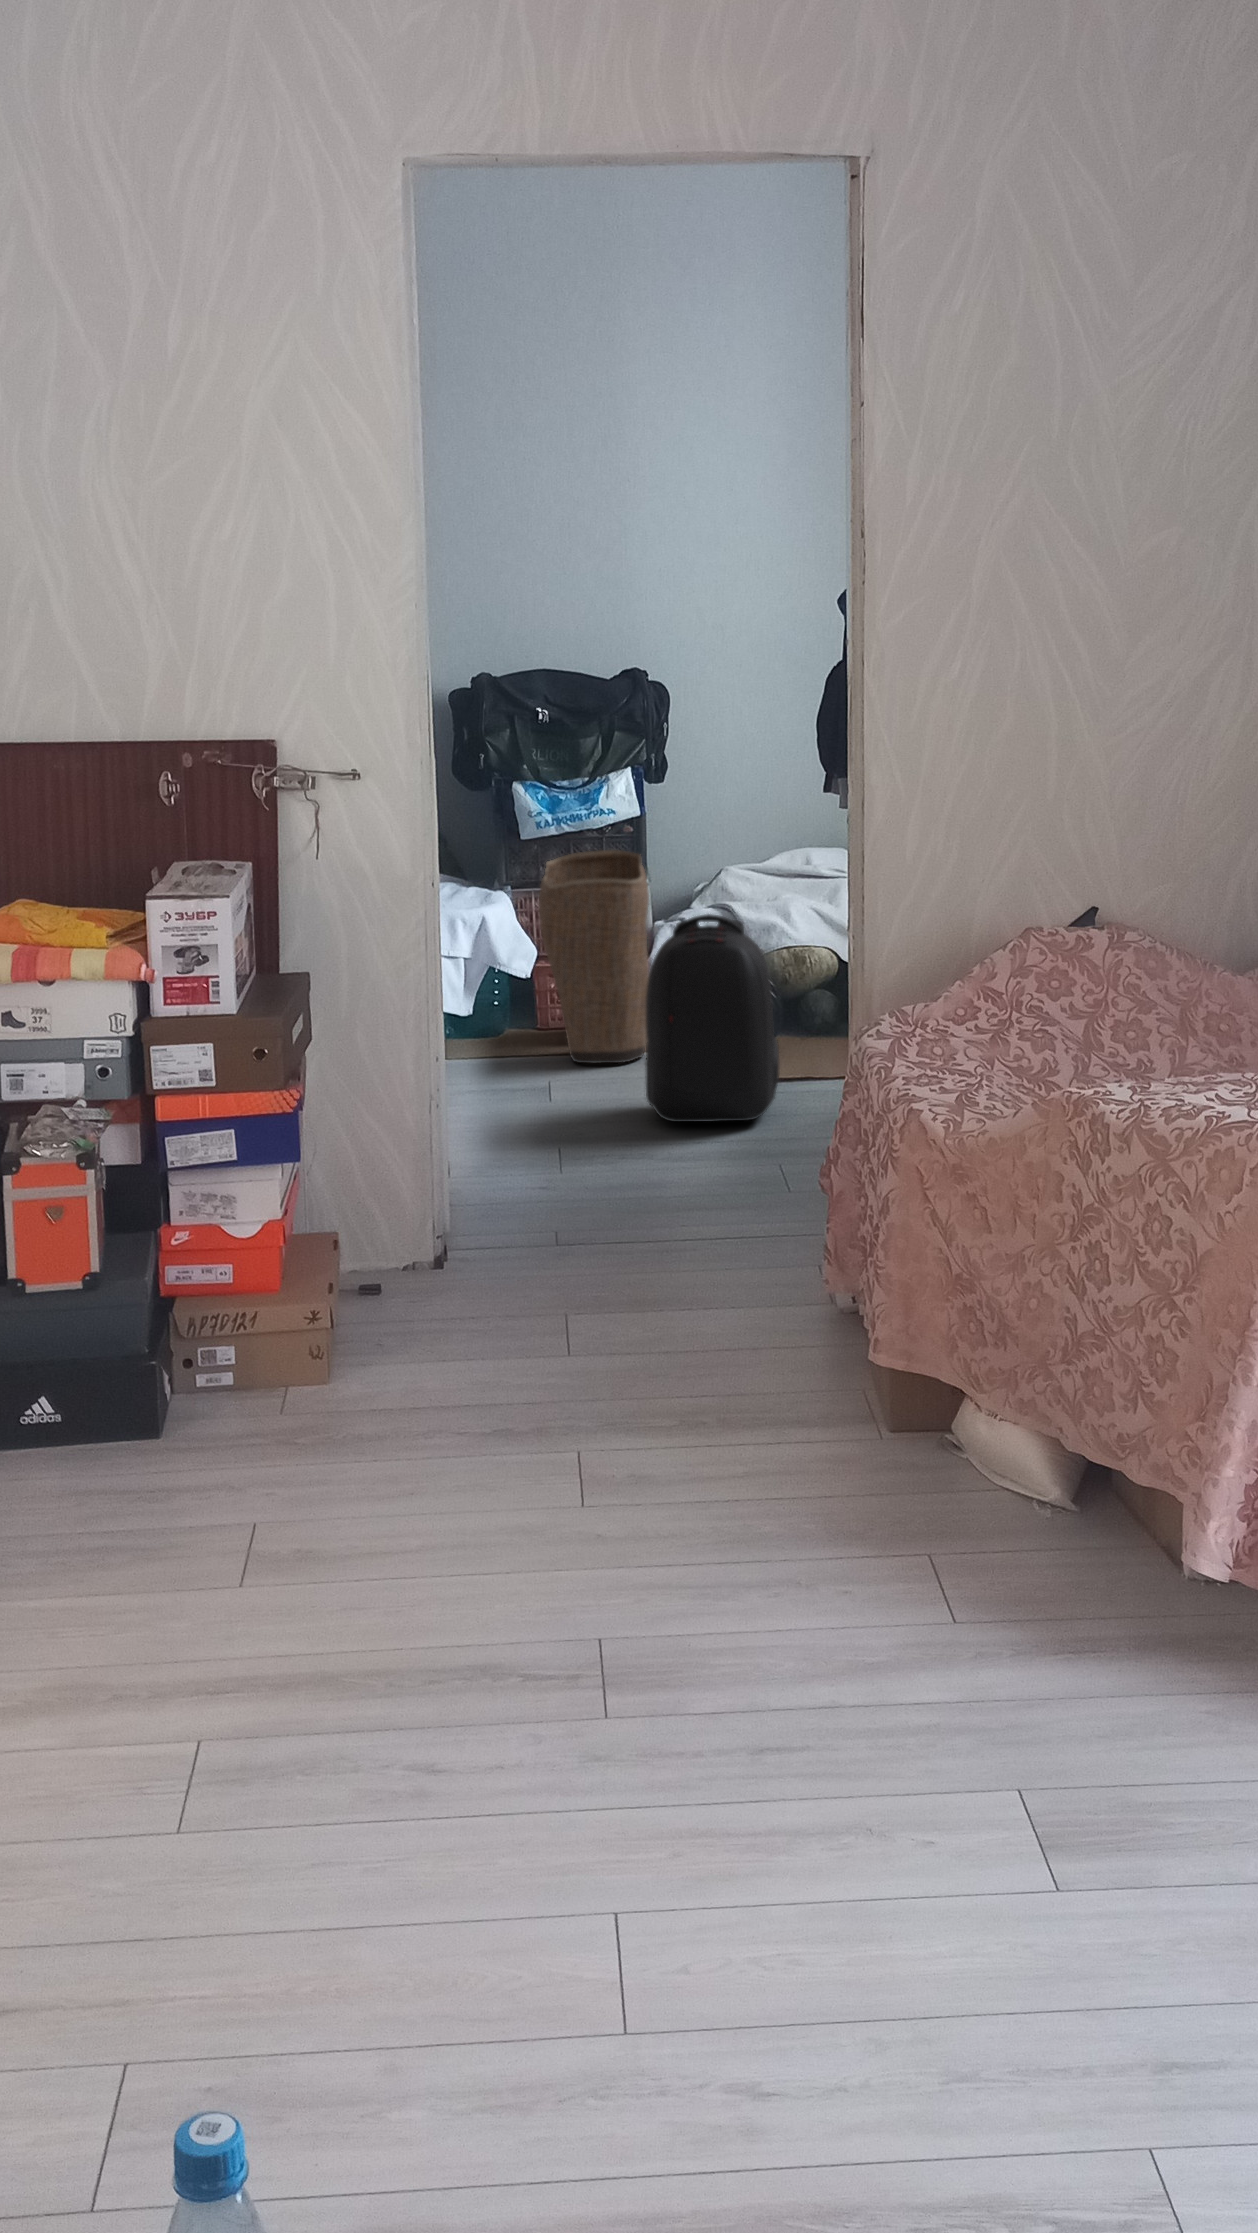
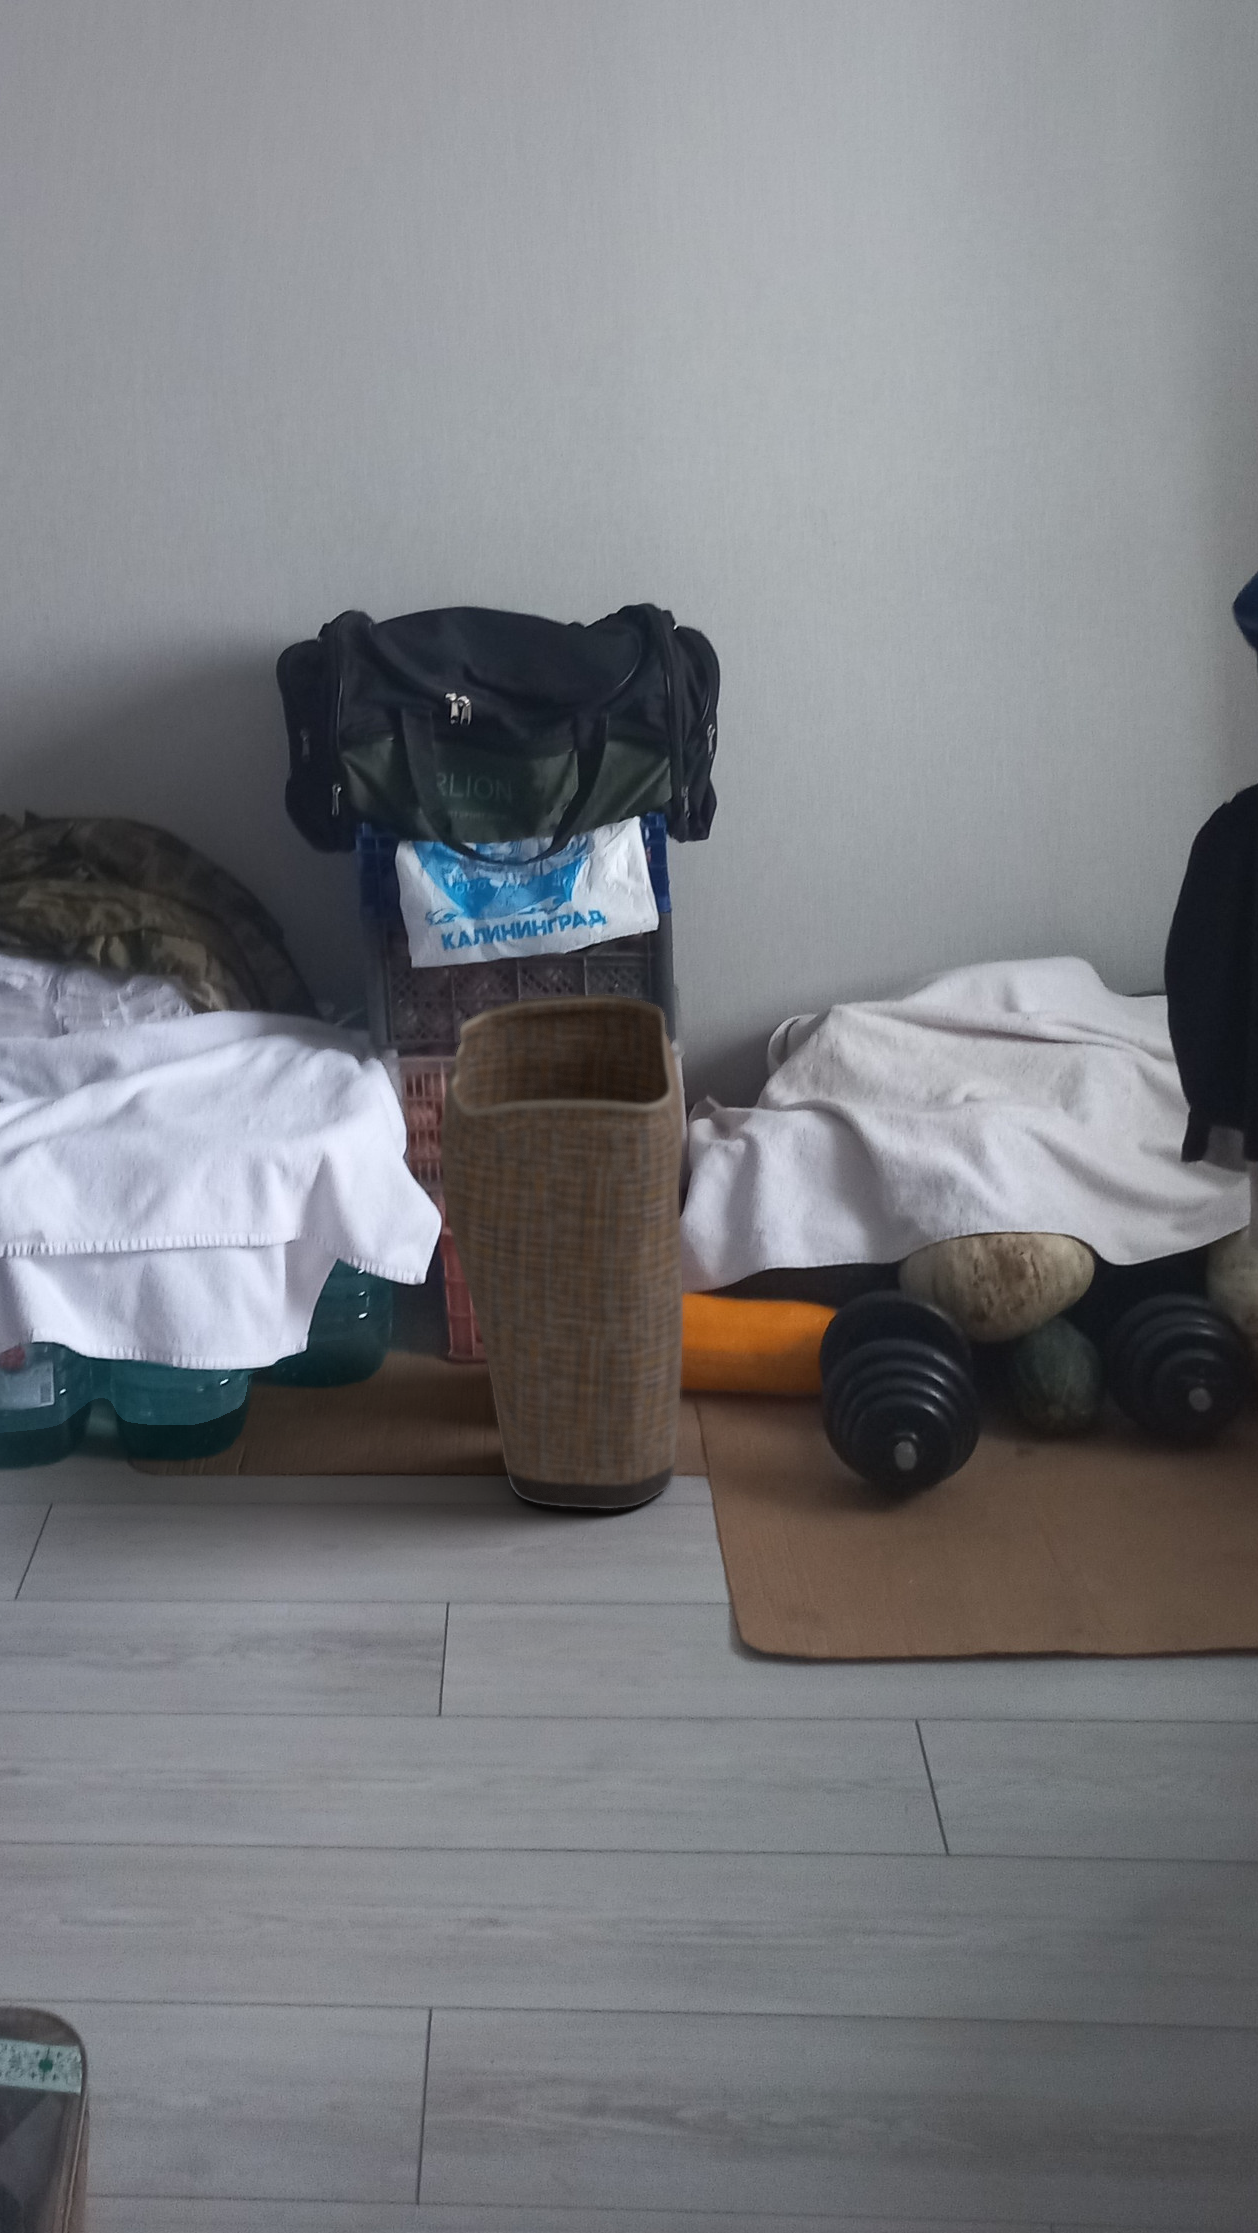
backpack: present [645,914,780,1122] -> none [690,1250,1025,1804]

